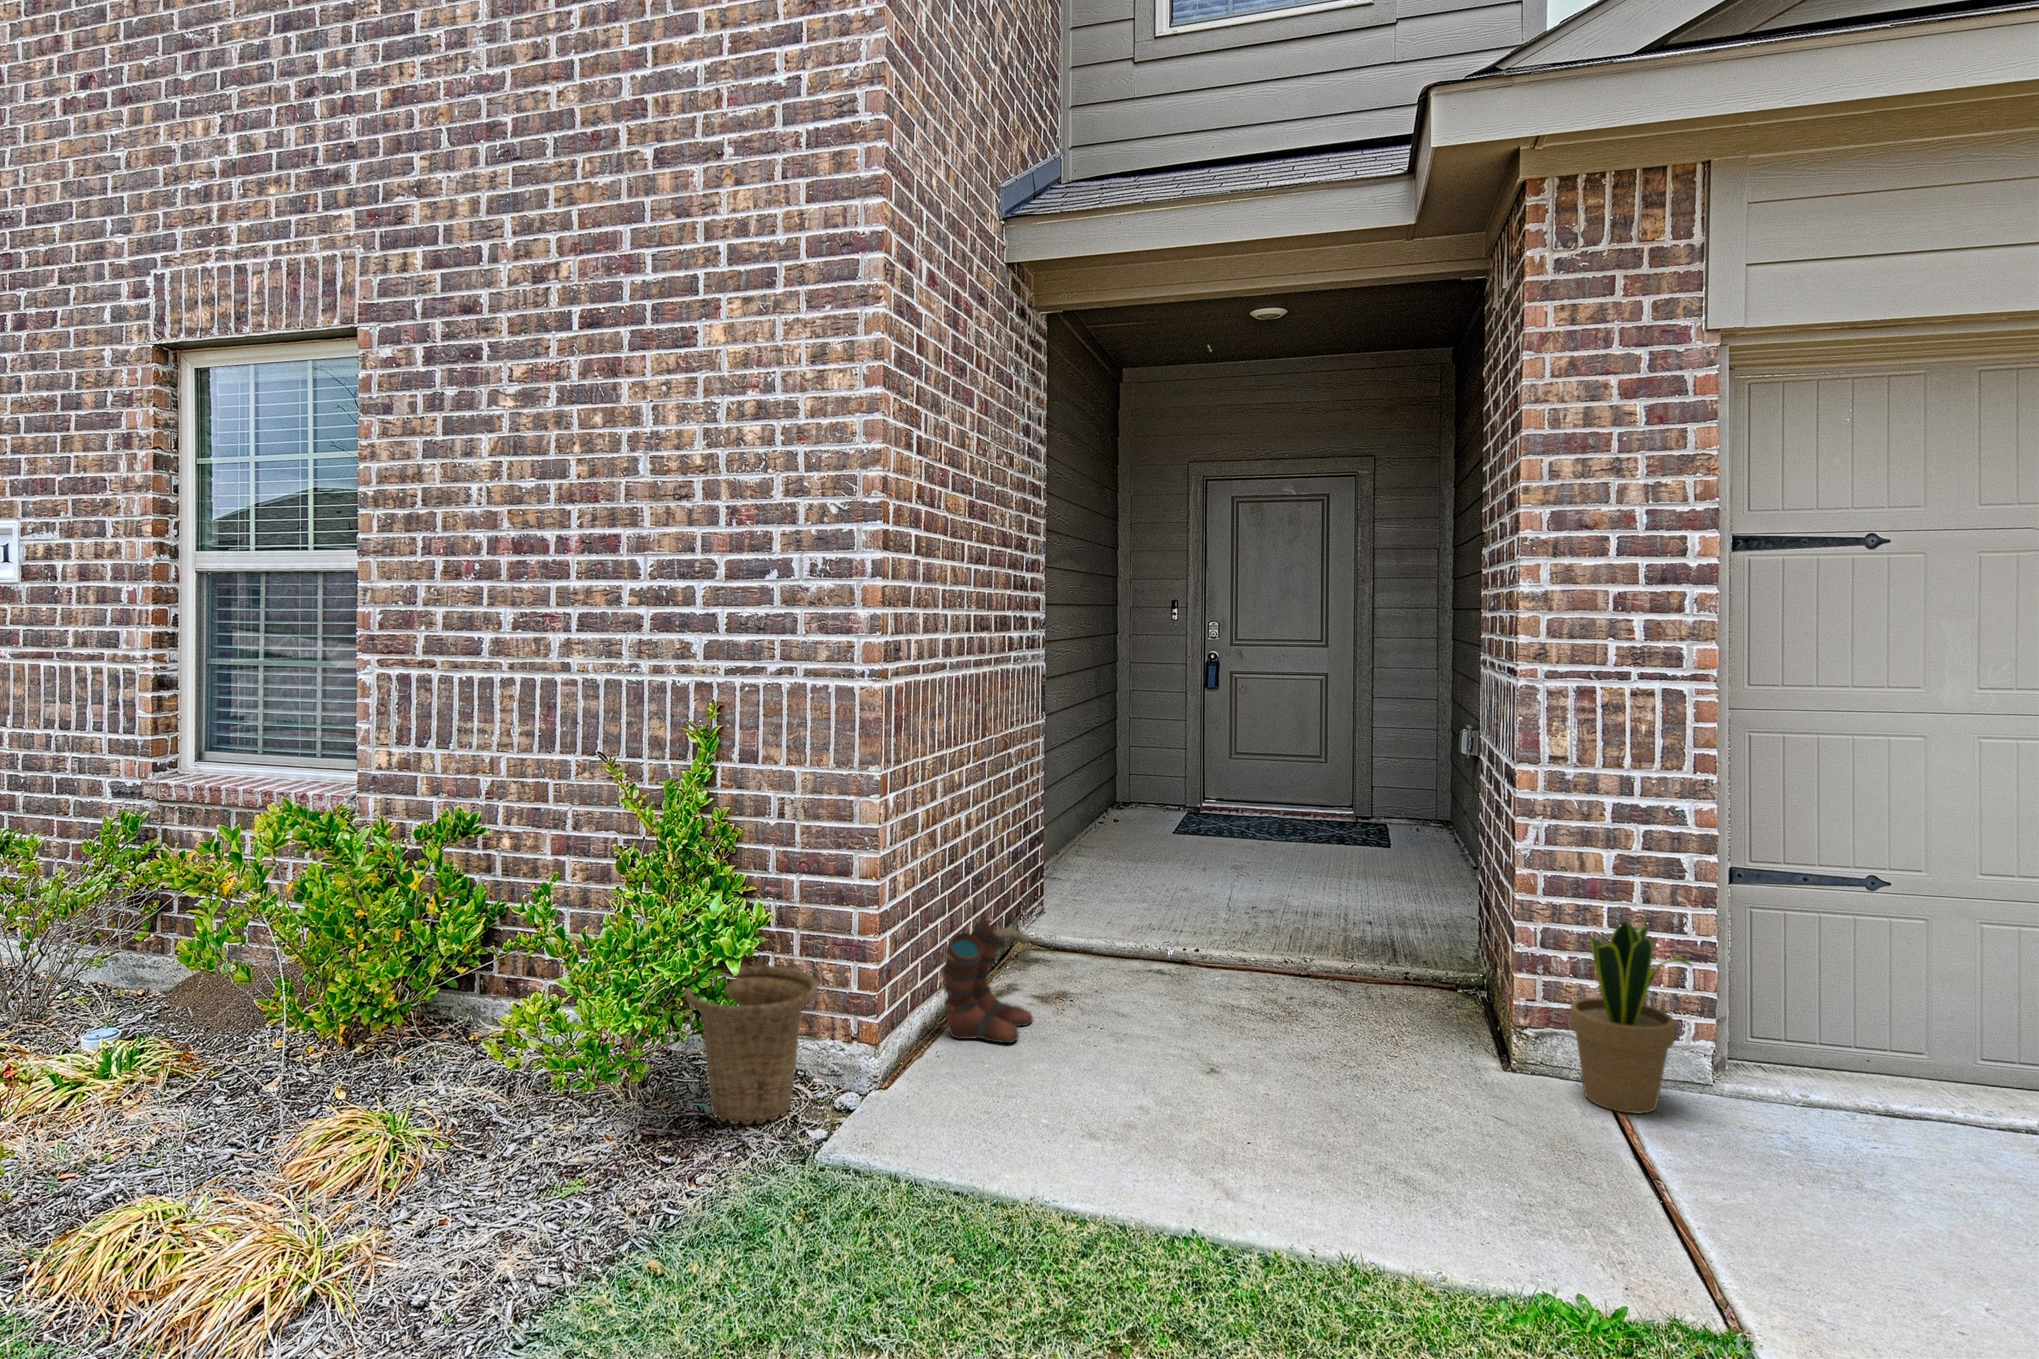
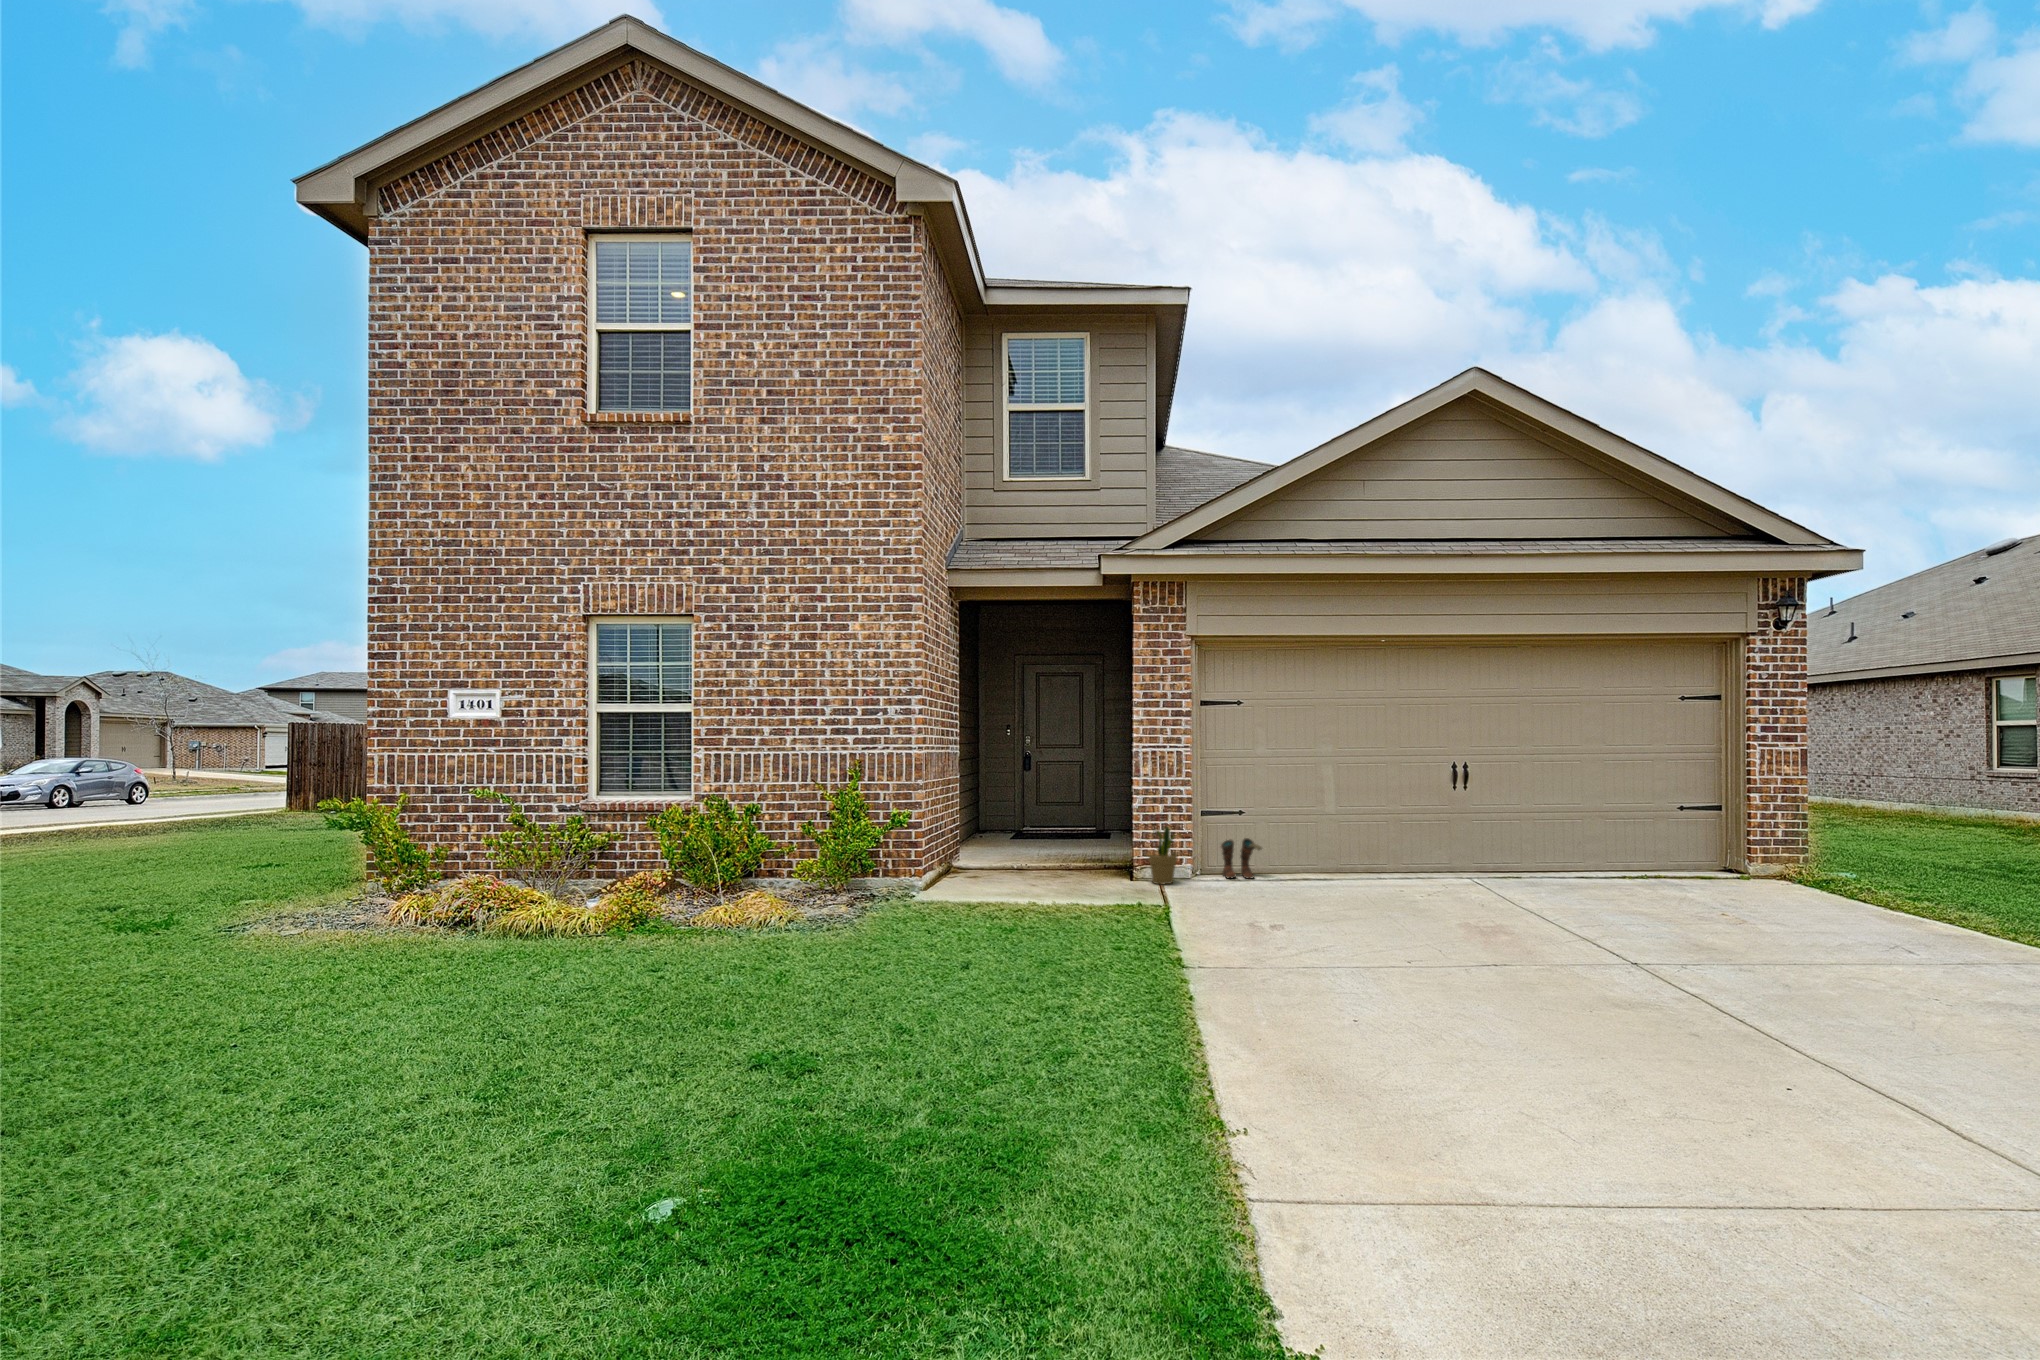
boots: present [943,919,1033,1043] -> present [1221,838,1262,879]
basket: present [685,966,818,1125] -> none [859,855,905,904]

